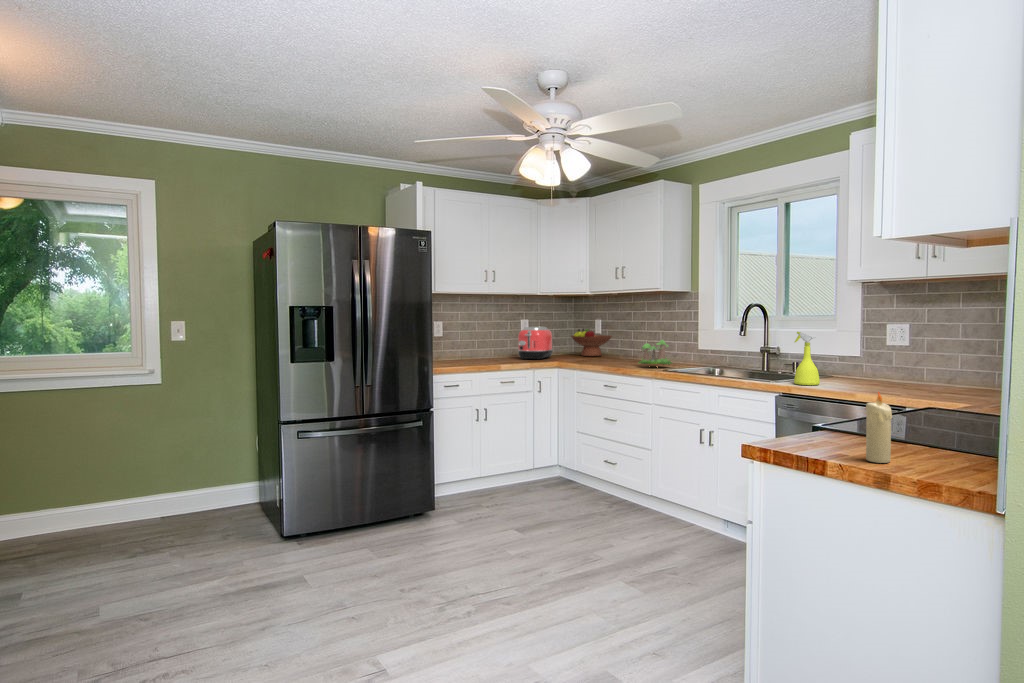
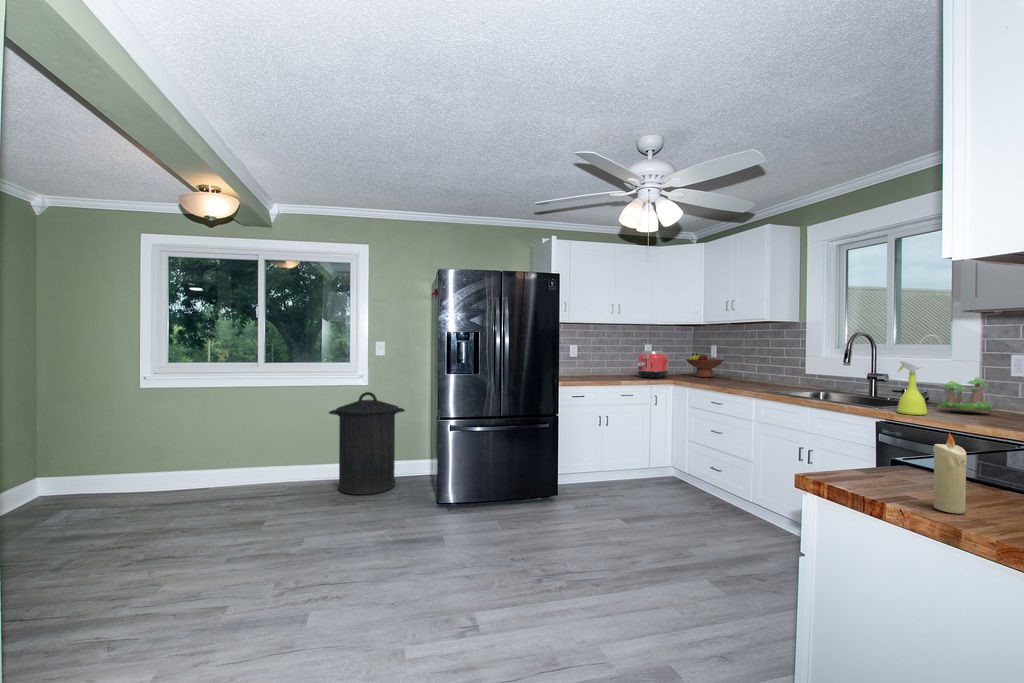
plant: present [639,340,672,365] -> present [938,377,995,411]
trash can: none [103,392,220,535] -> present [329,392,405,495]

